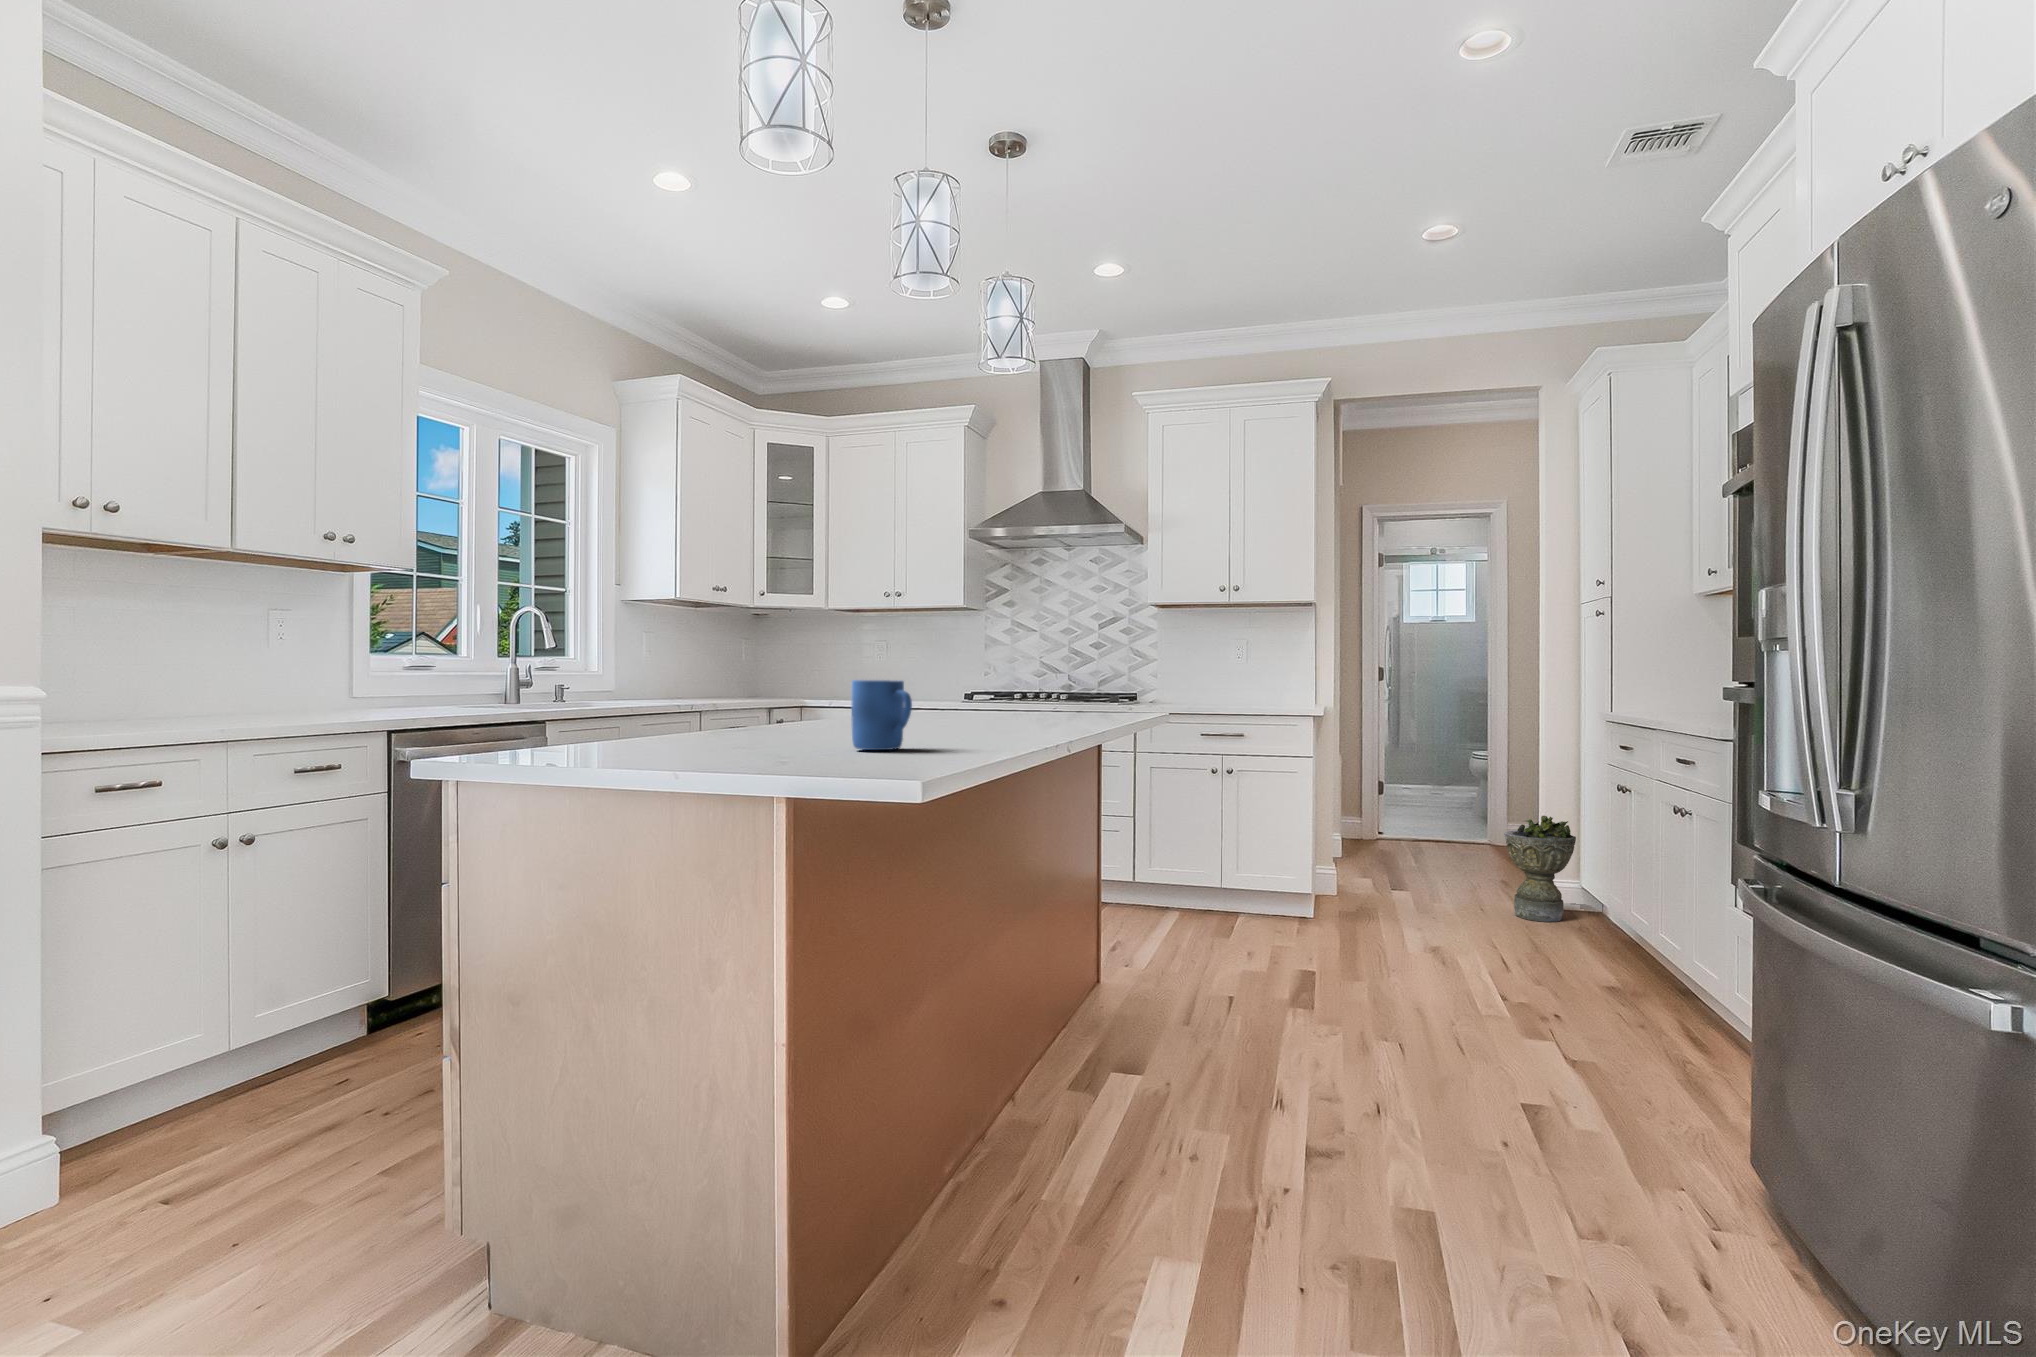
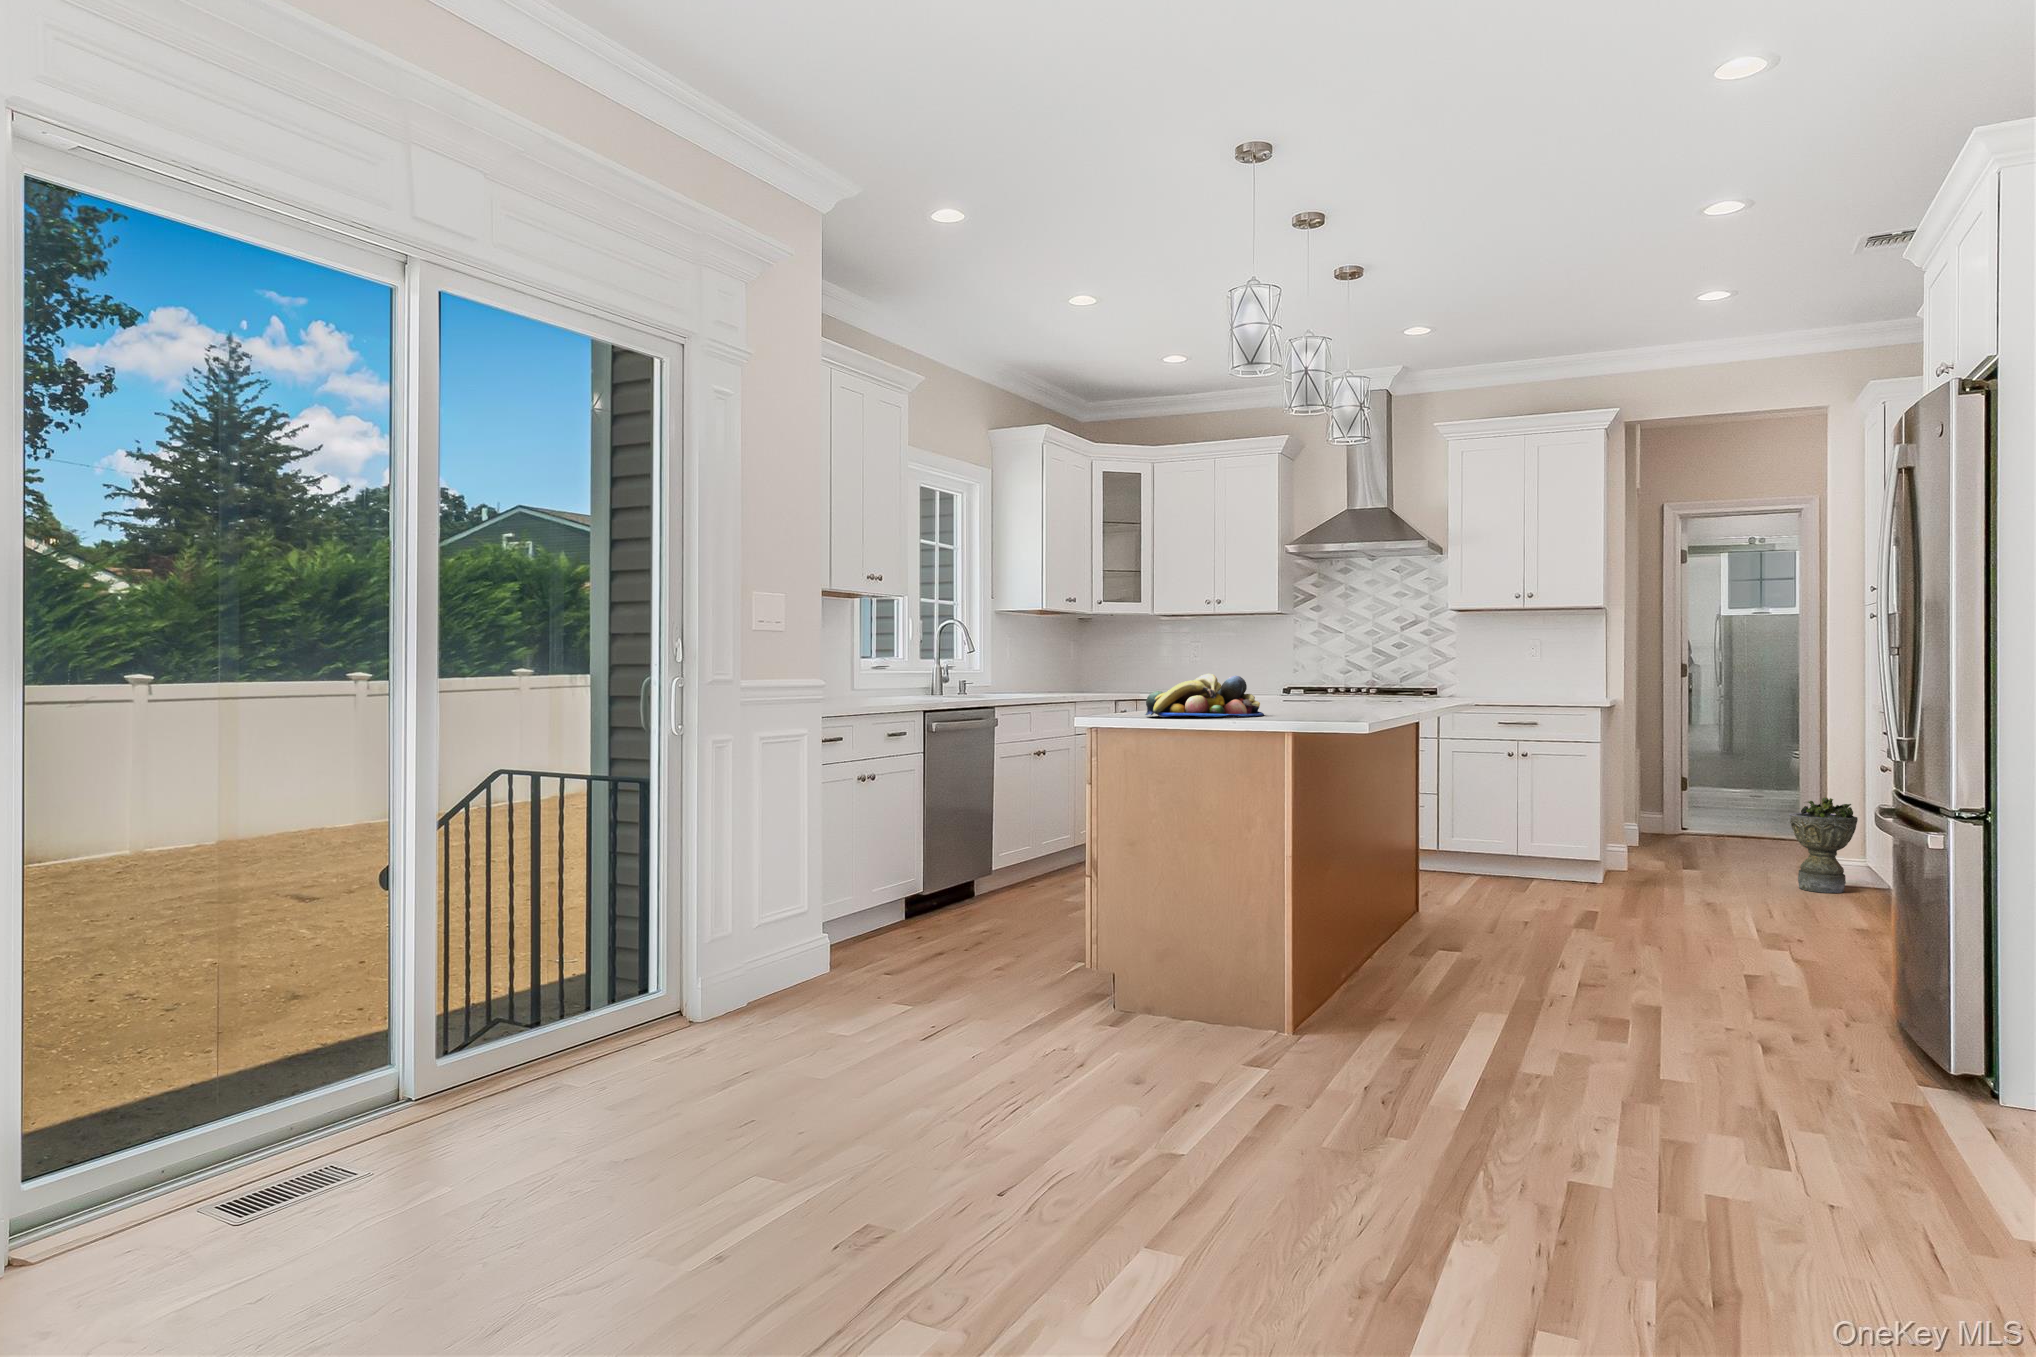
fruit bowl: none [536,676,773,762] -> present [1145,674,1264,717]
mug: present [851,680,912,750] -> none [1306,676,1342,714]

